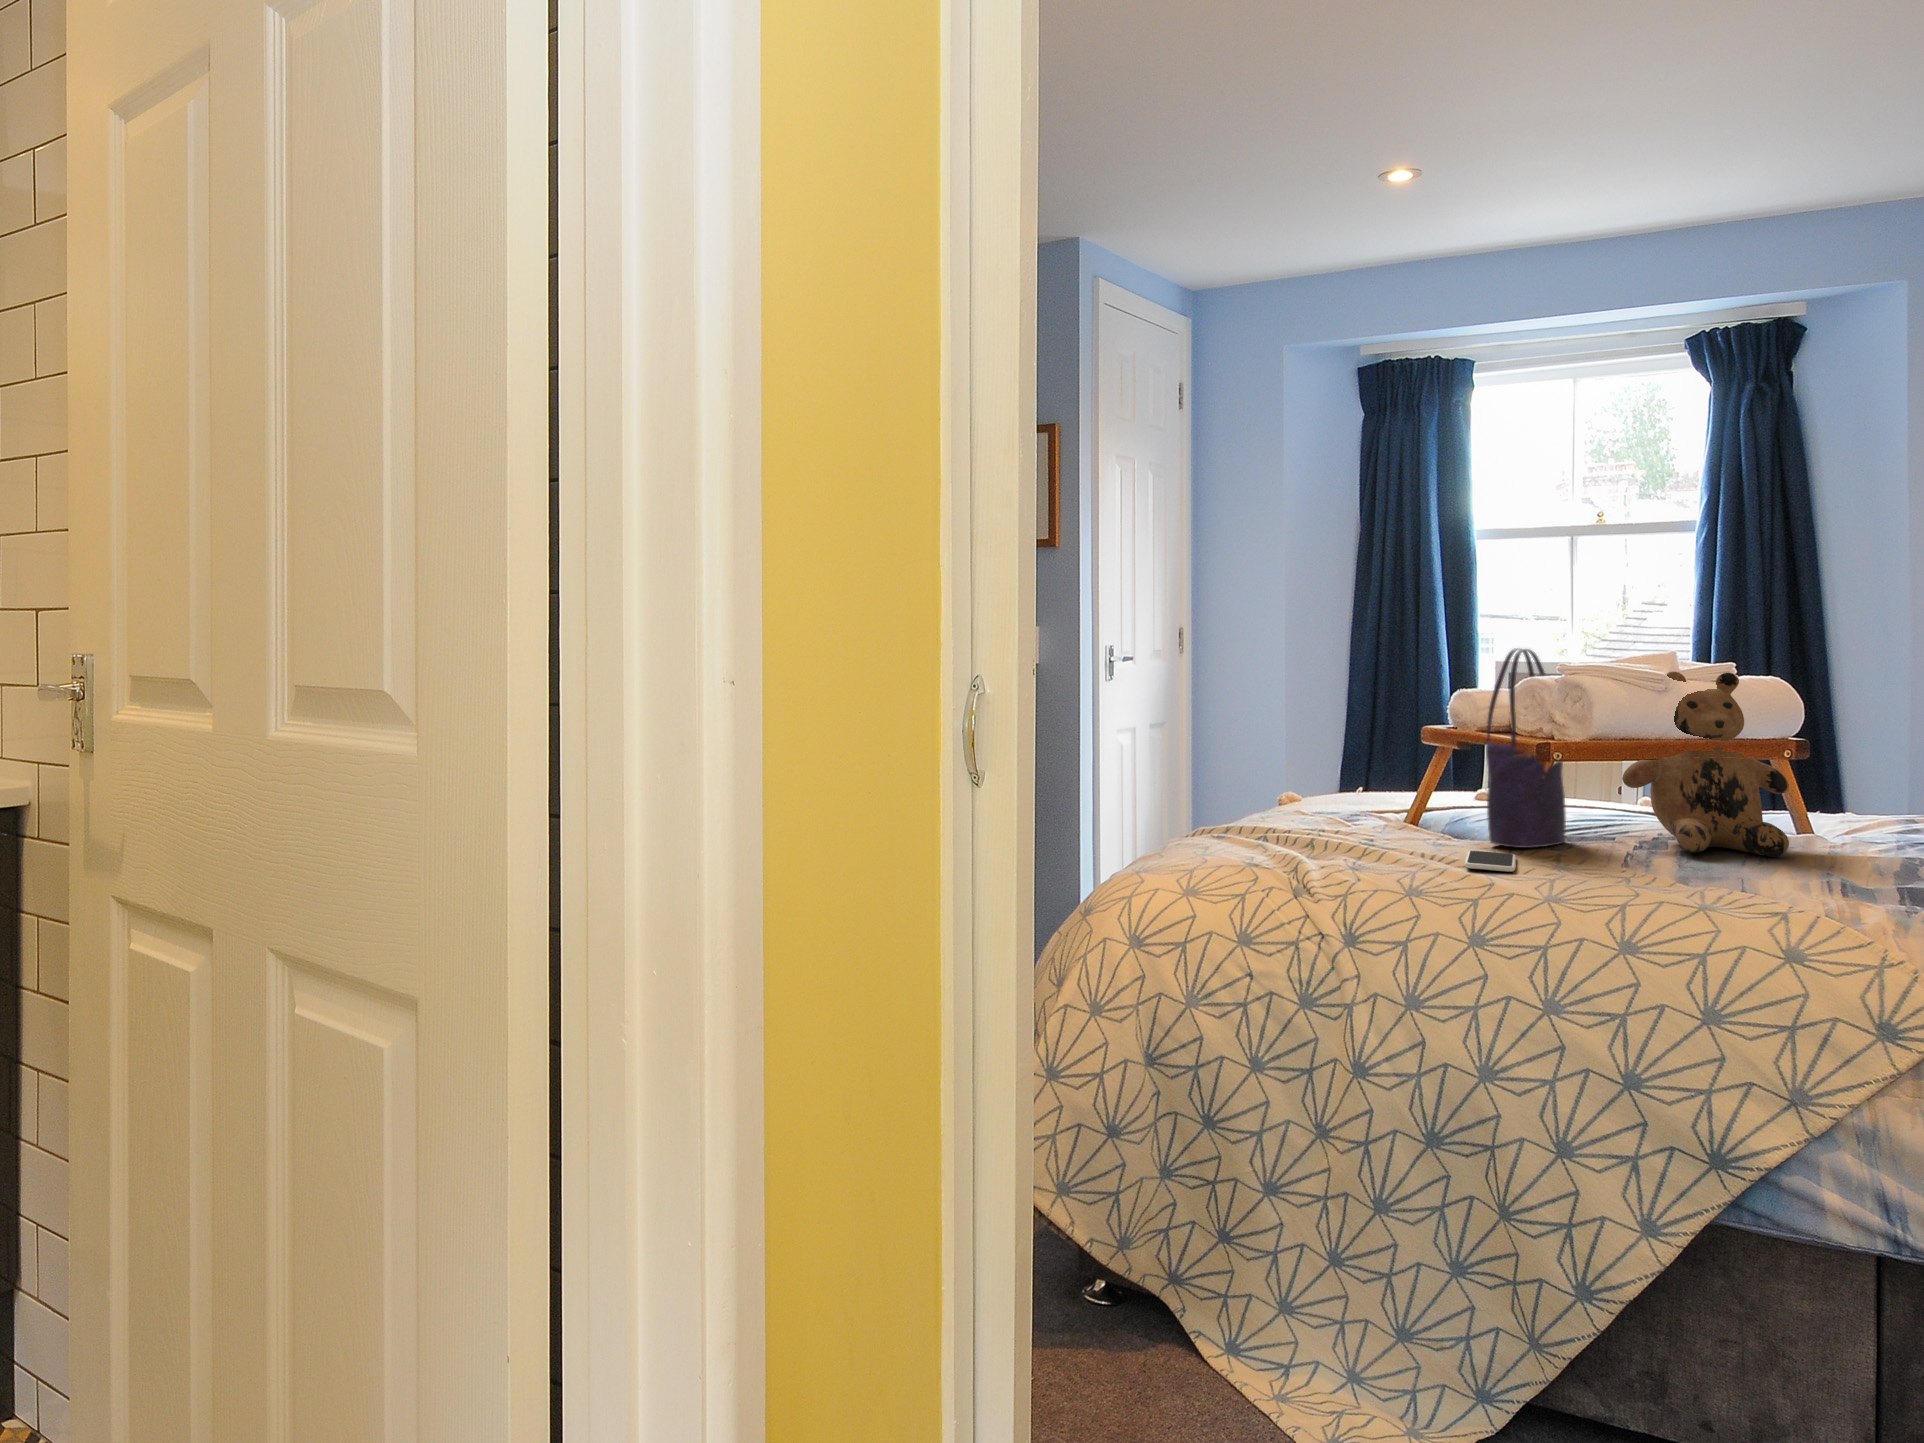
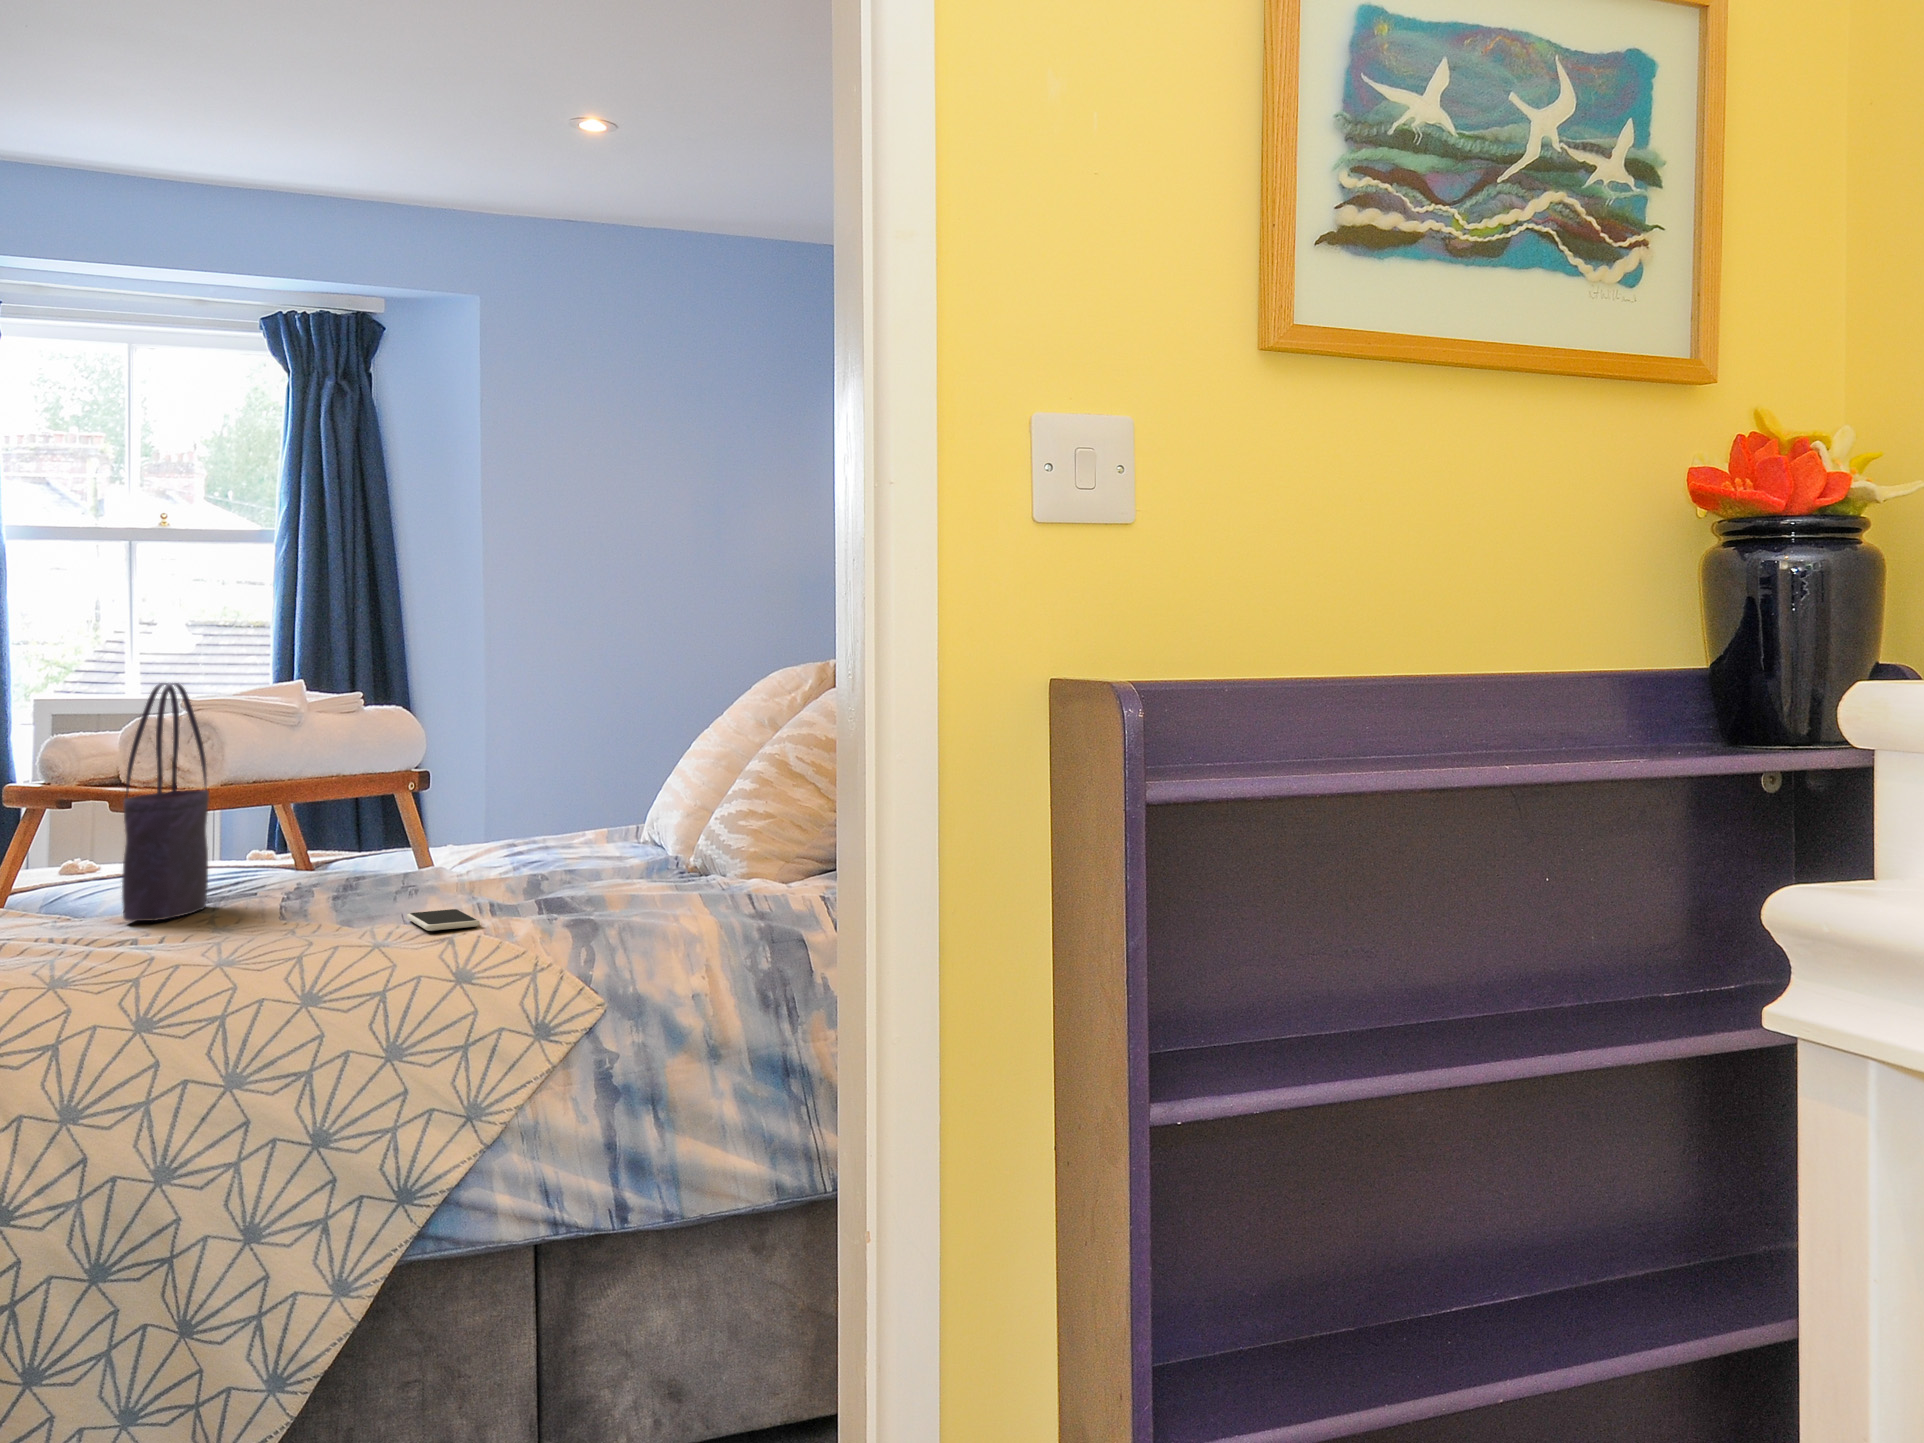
teddy bear: present [1622,672,1789,857] -> none [270,698,433,895]
smartphone: present [1465,851,1516,872] -> present [407,909,480,931]

